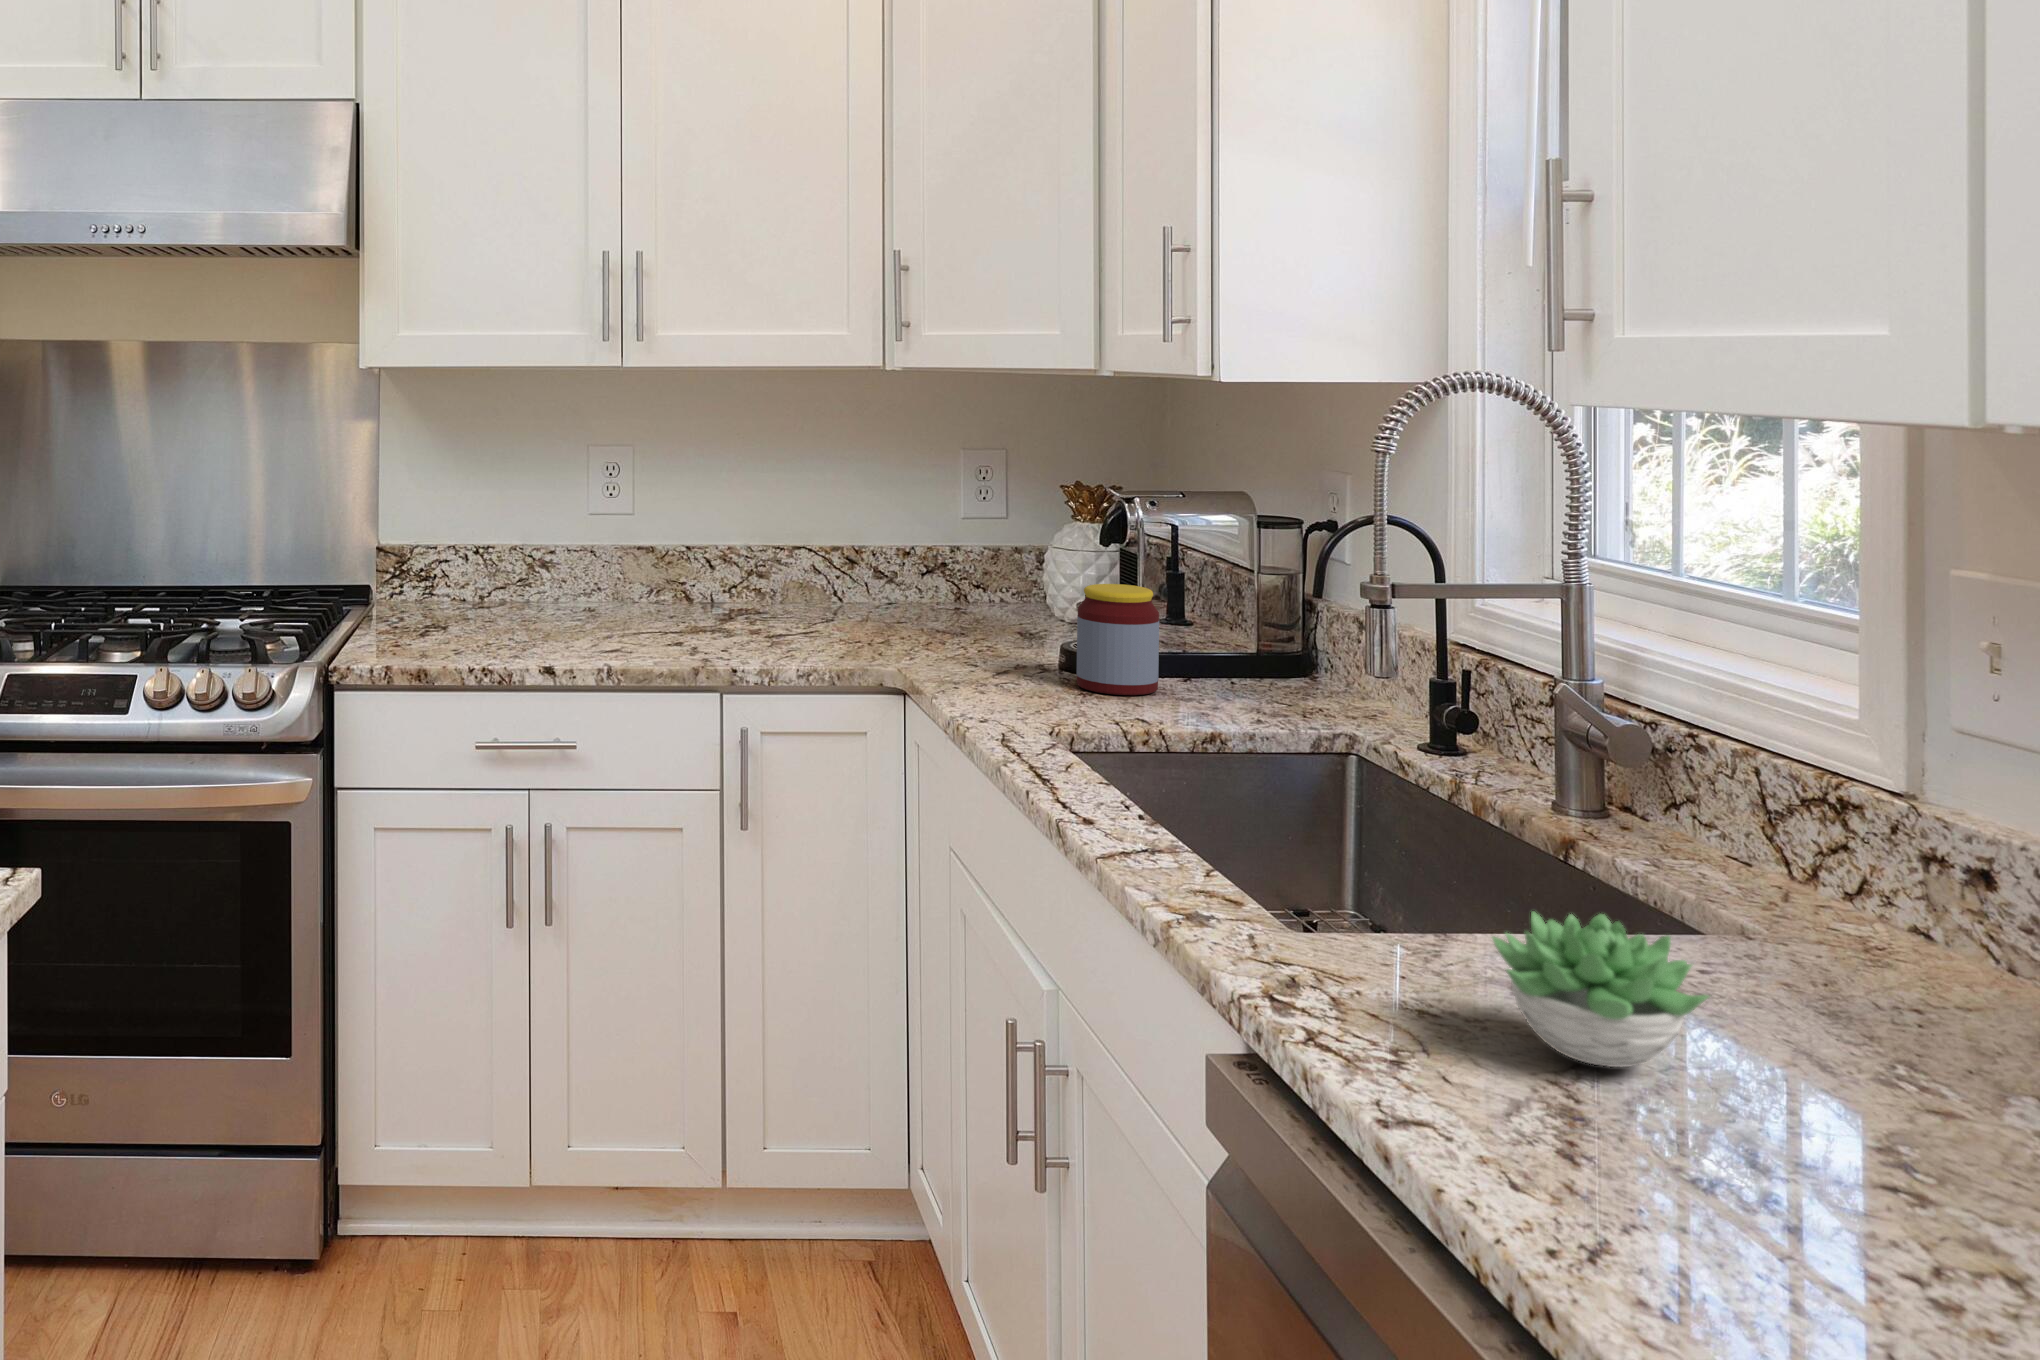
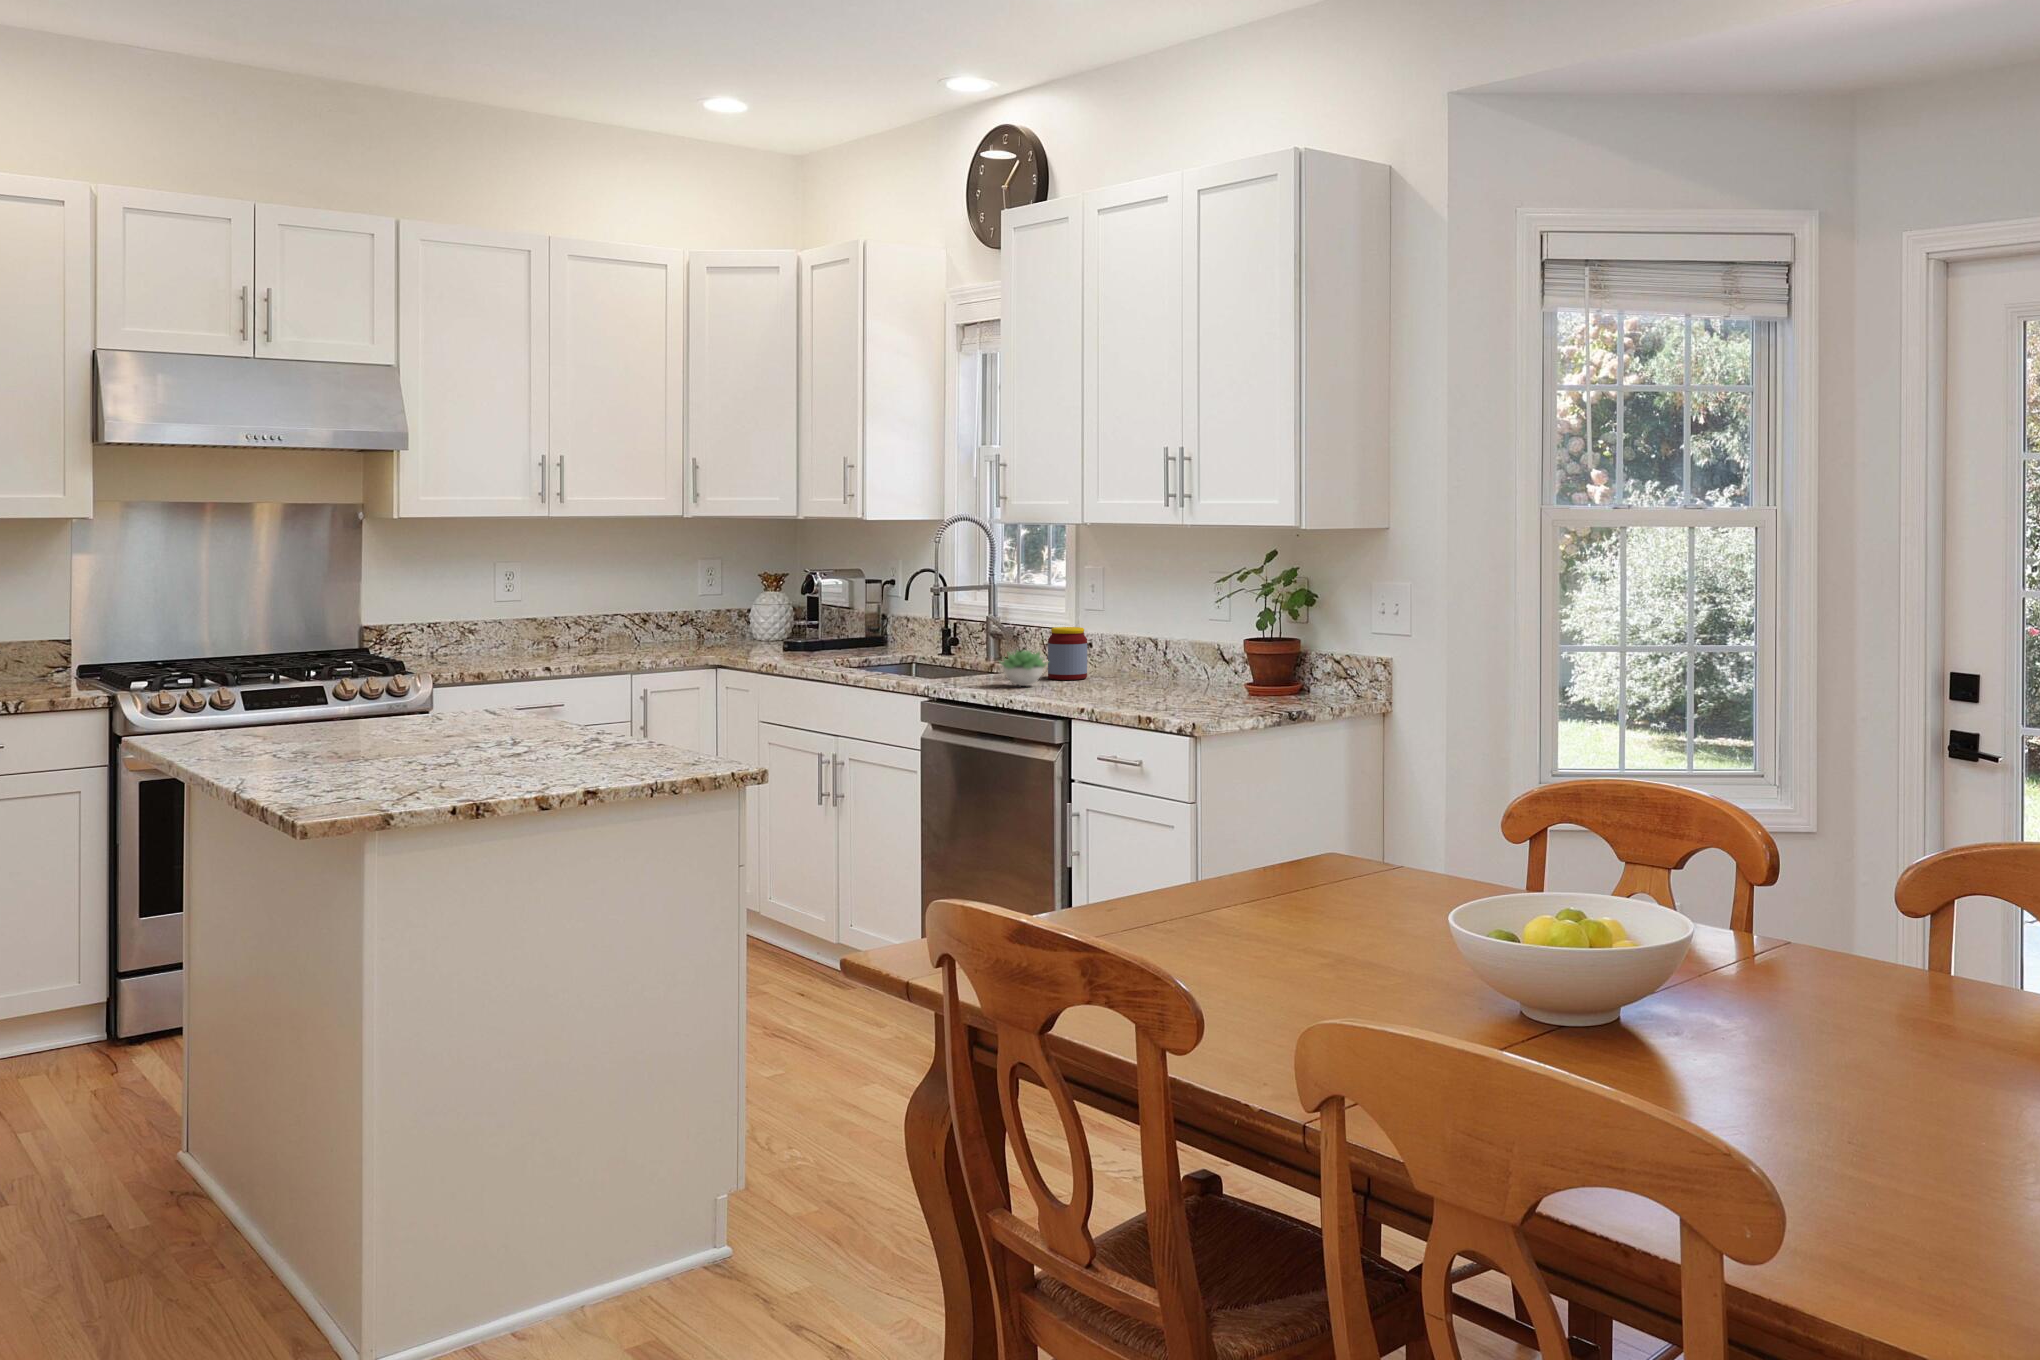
jar: present [1077,584,1159,695] -> present [1048,627,1087,680]

